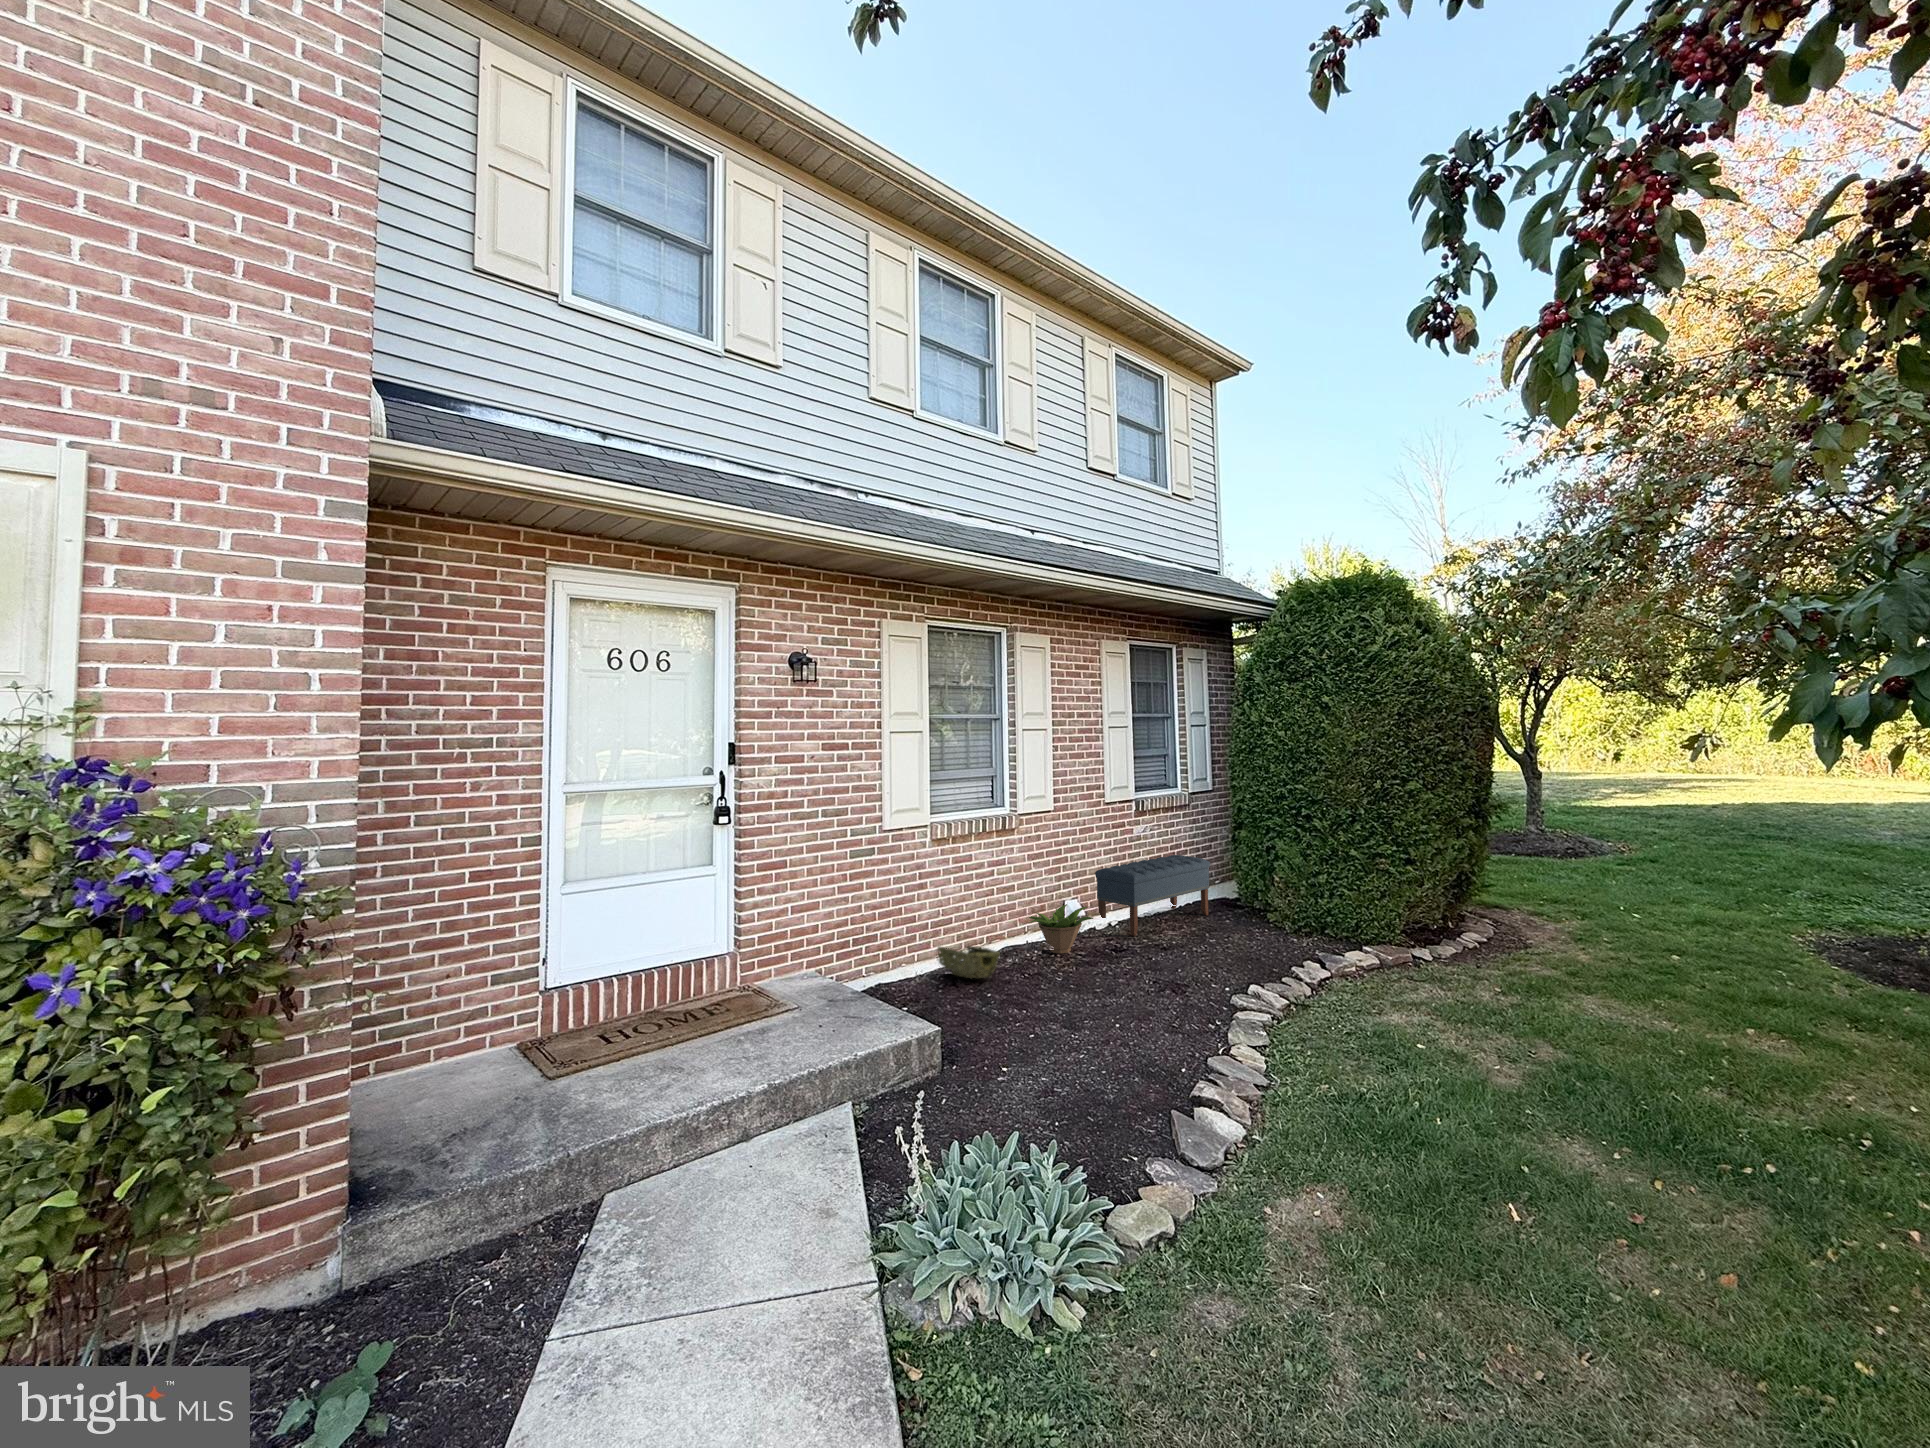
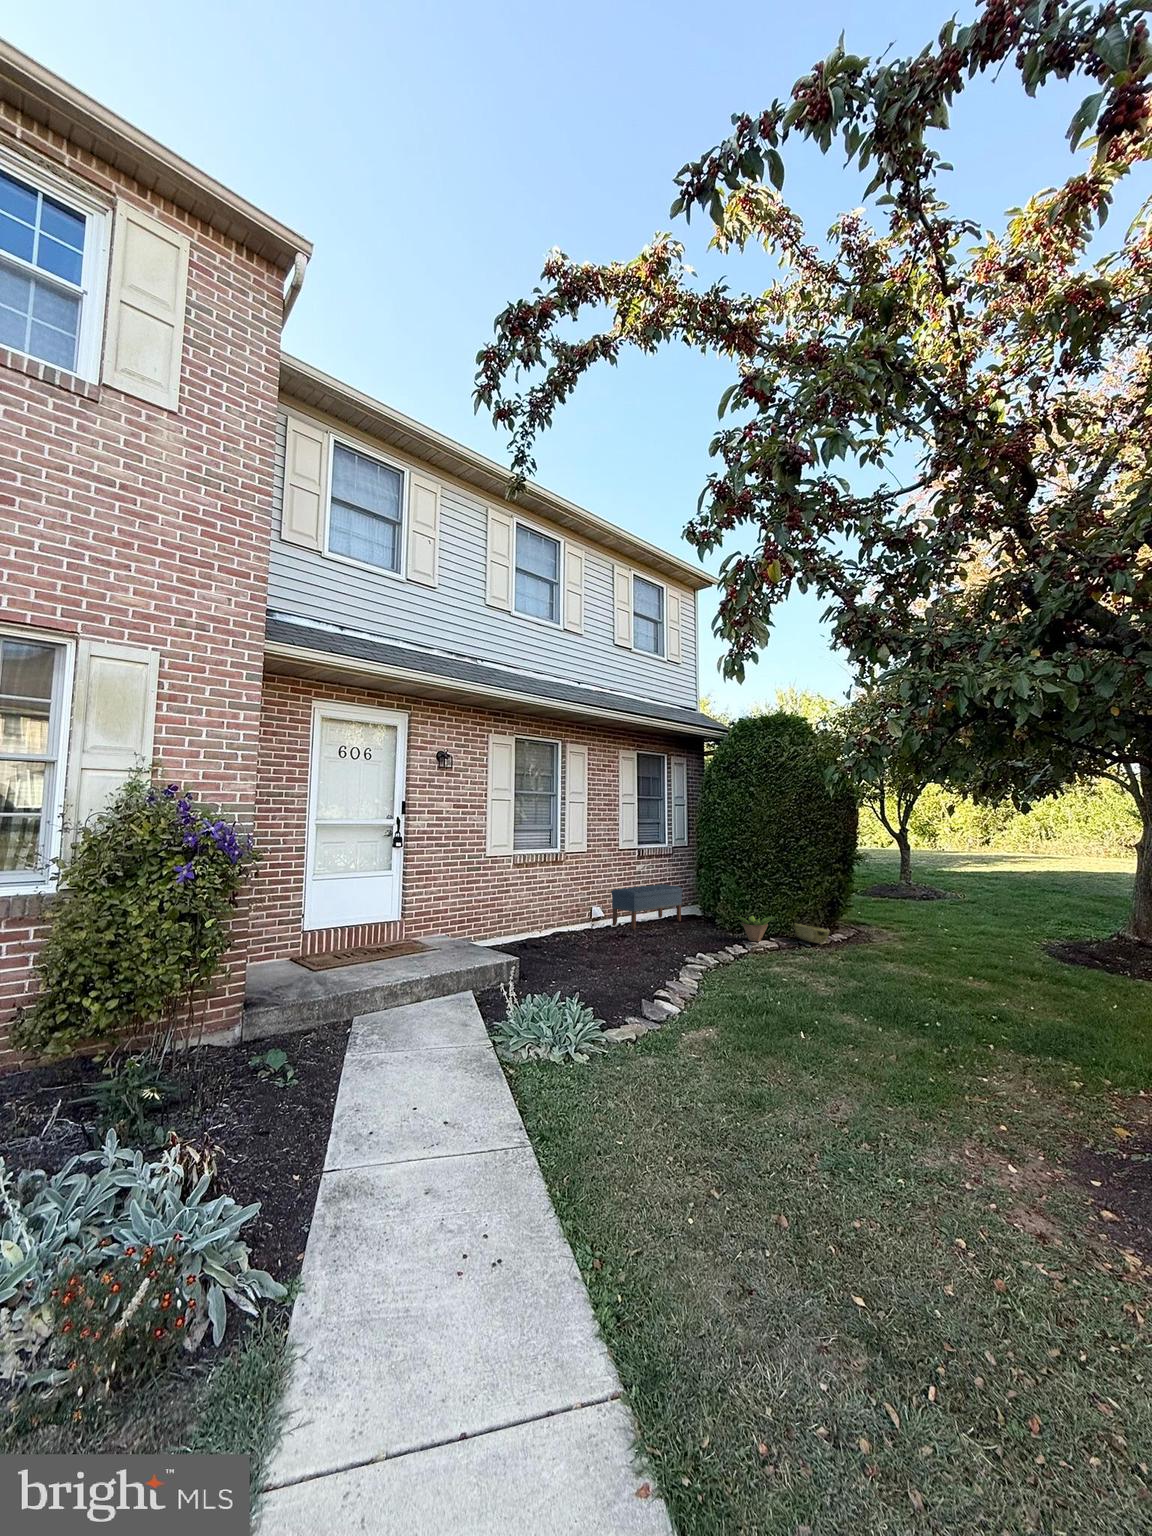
decorative plant: present [1029,904,1093,954] -> present [737,916,775,941]
woven basket: present [938,946,1000,978] -> present [794,924,829,943]

